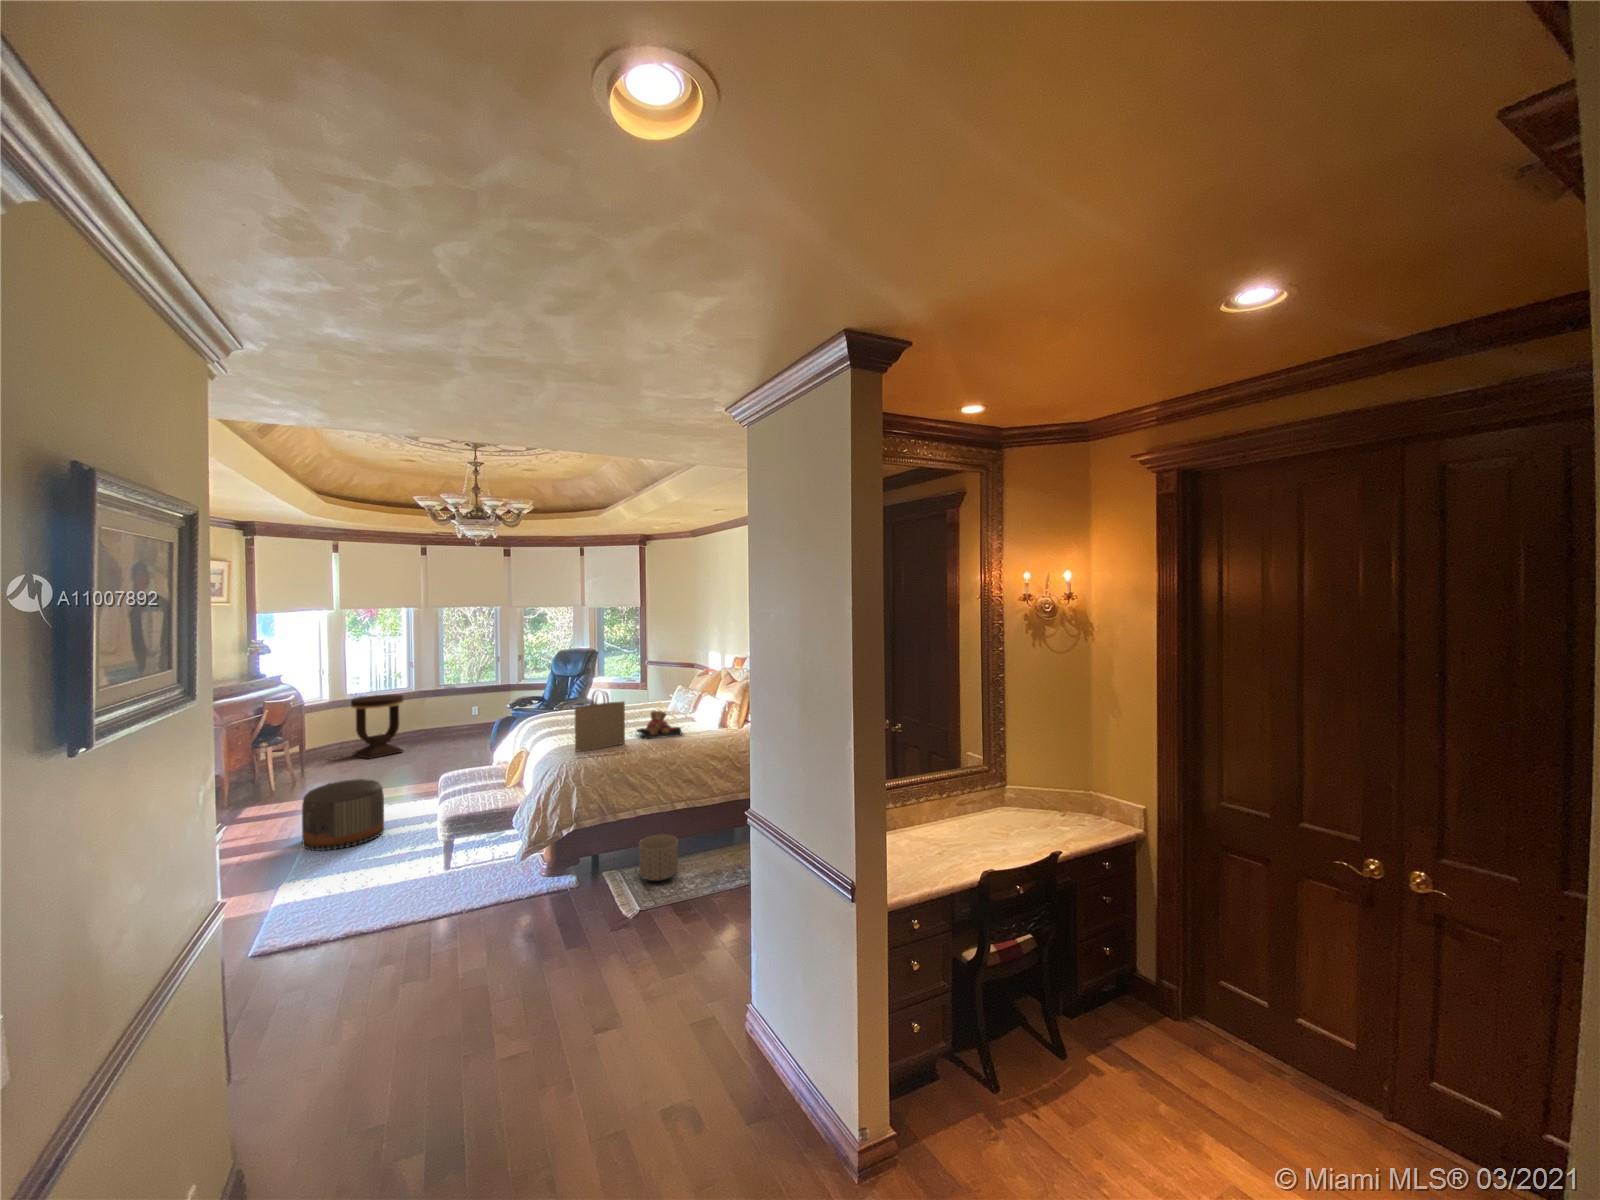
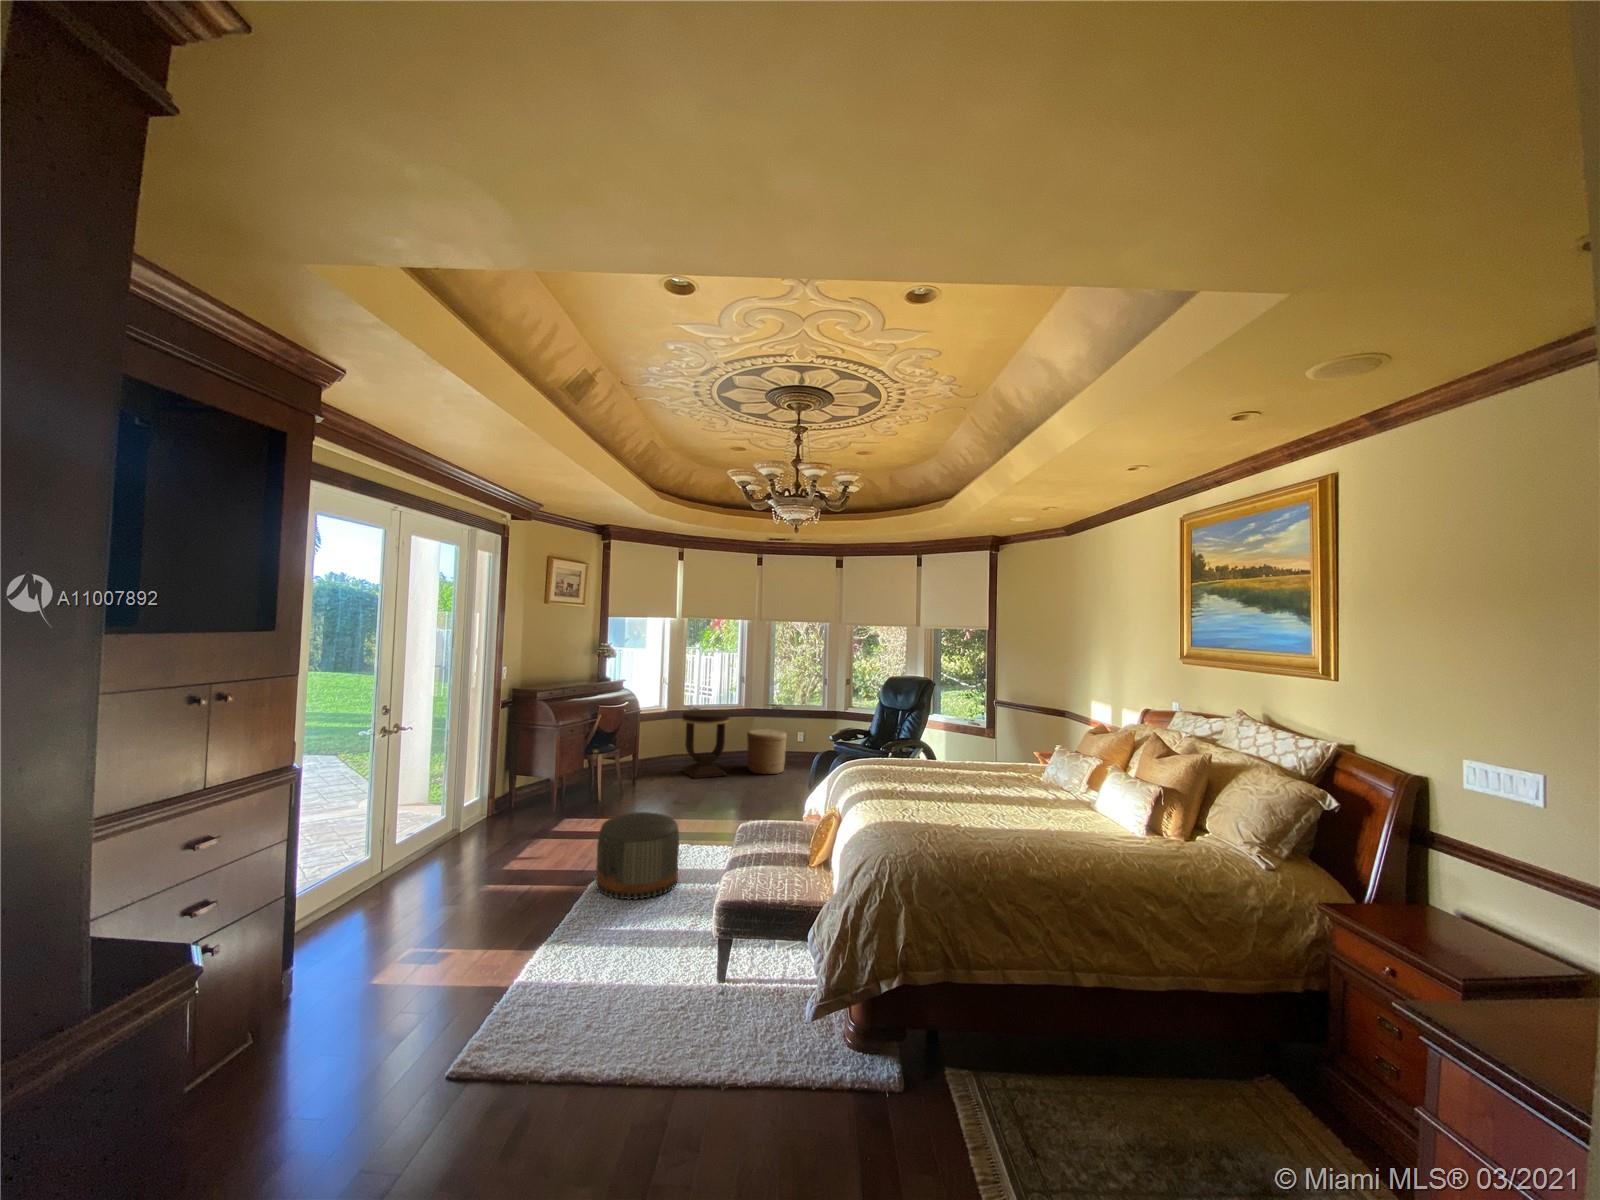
tote bag: present [575,691,625,752] -> none [904,747,984,845]
woven basket: none [422,706,463,747] -> present [747,729,787,774]
teddy bear: present [636,711,681,739] -> none [996,789,1078,843]
planter: present [639,835,678,881] -> none [1005,1026,1081,1132]

